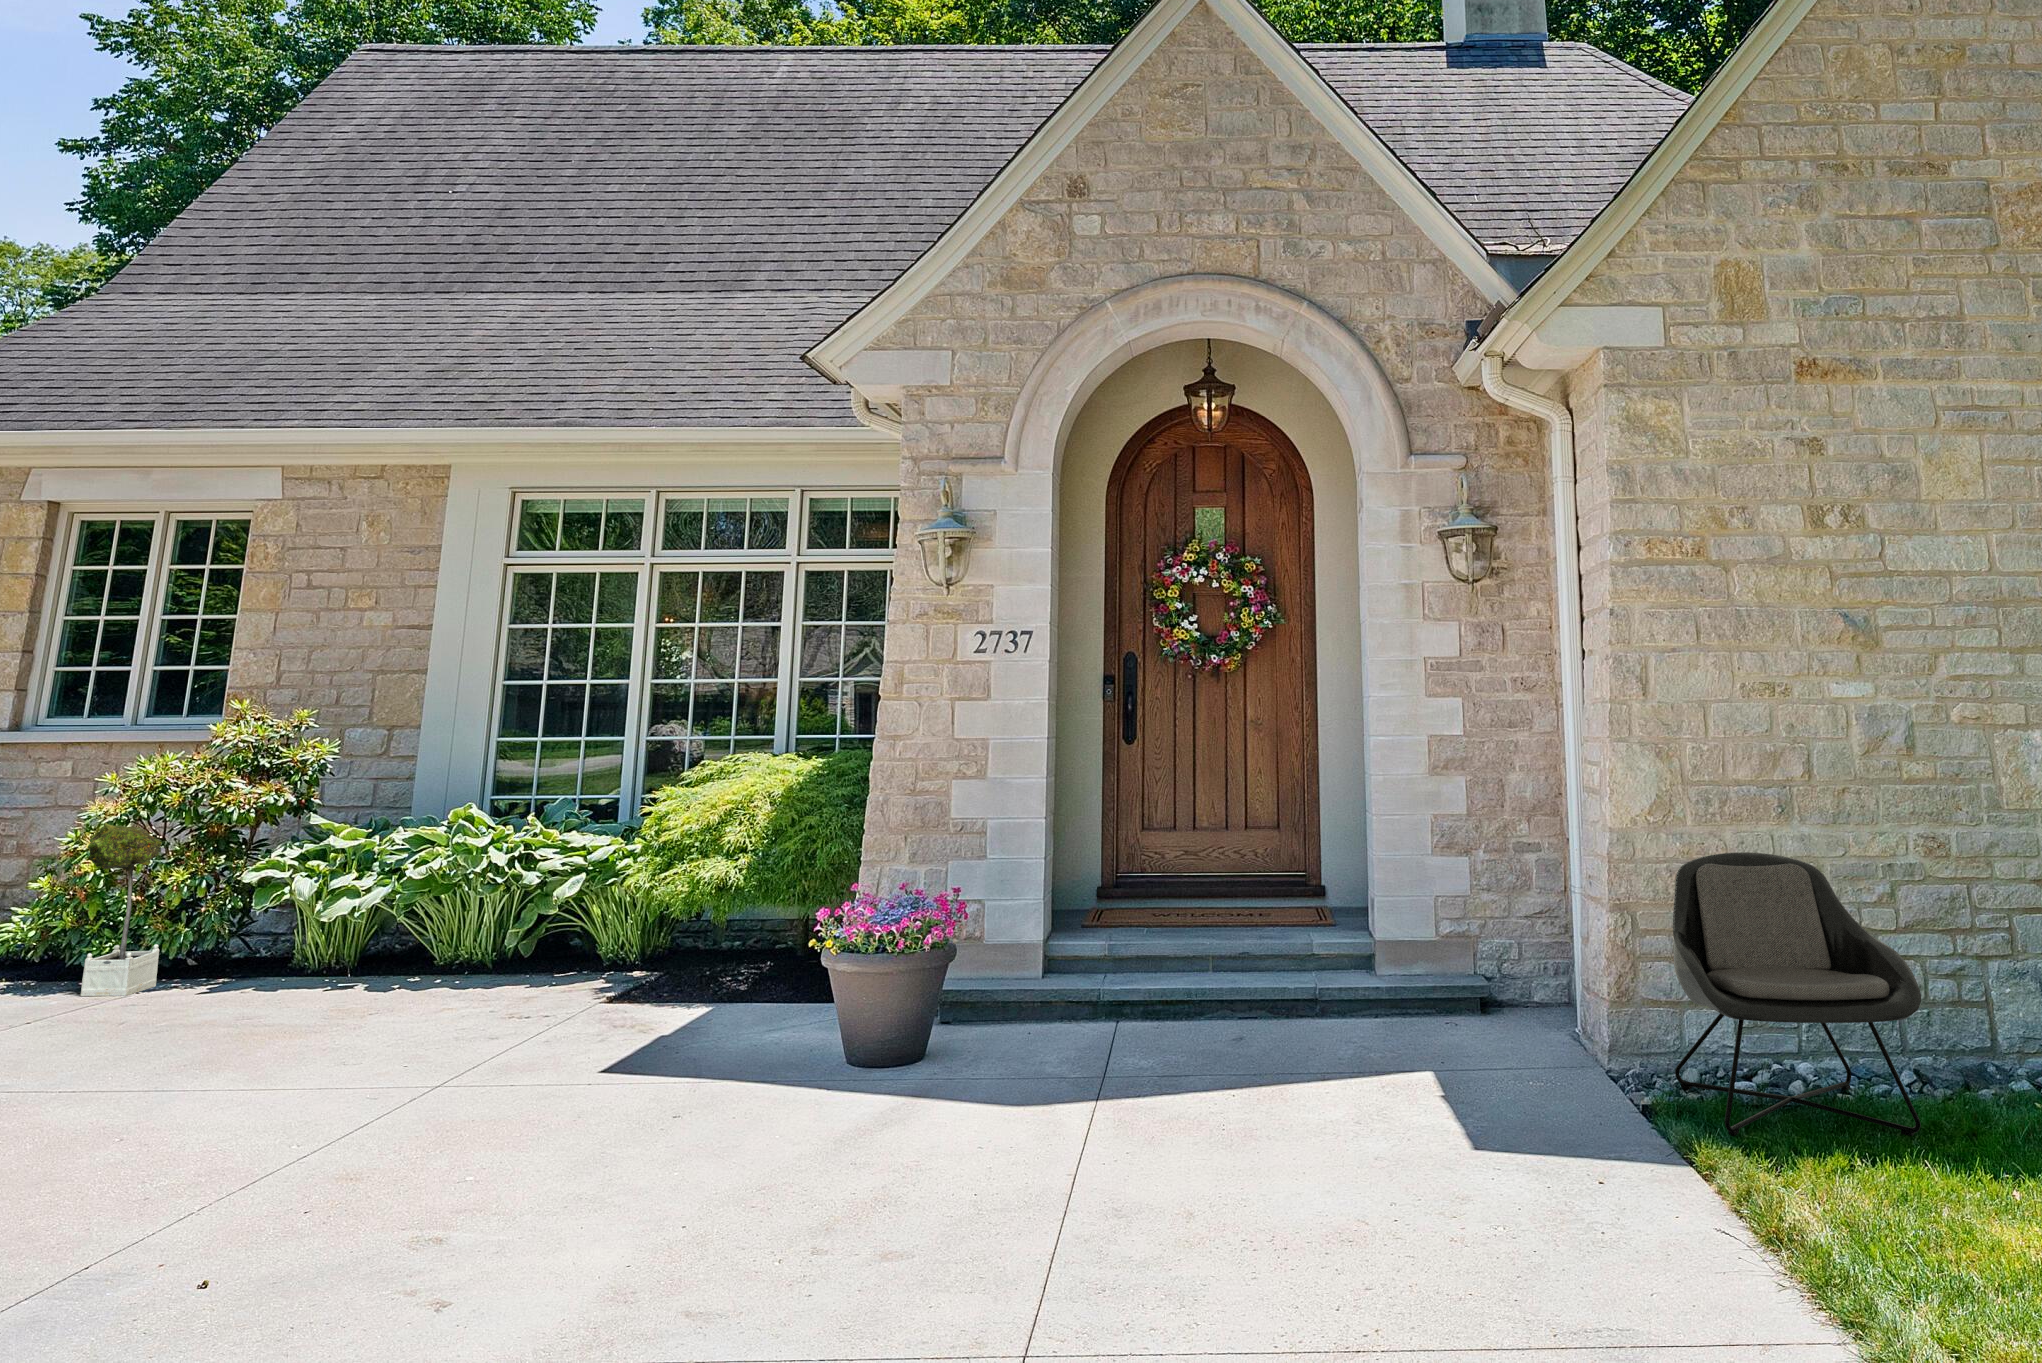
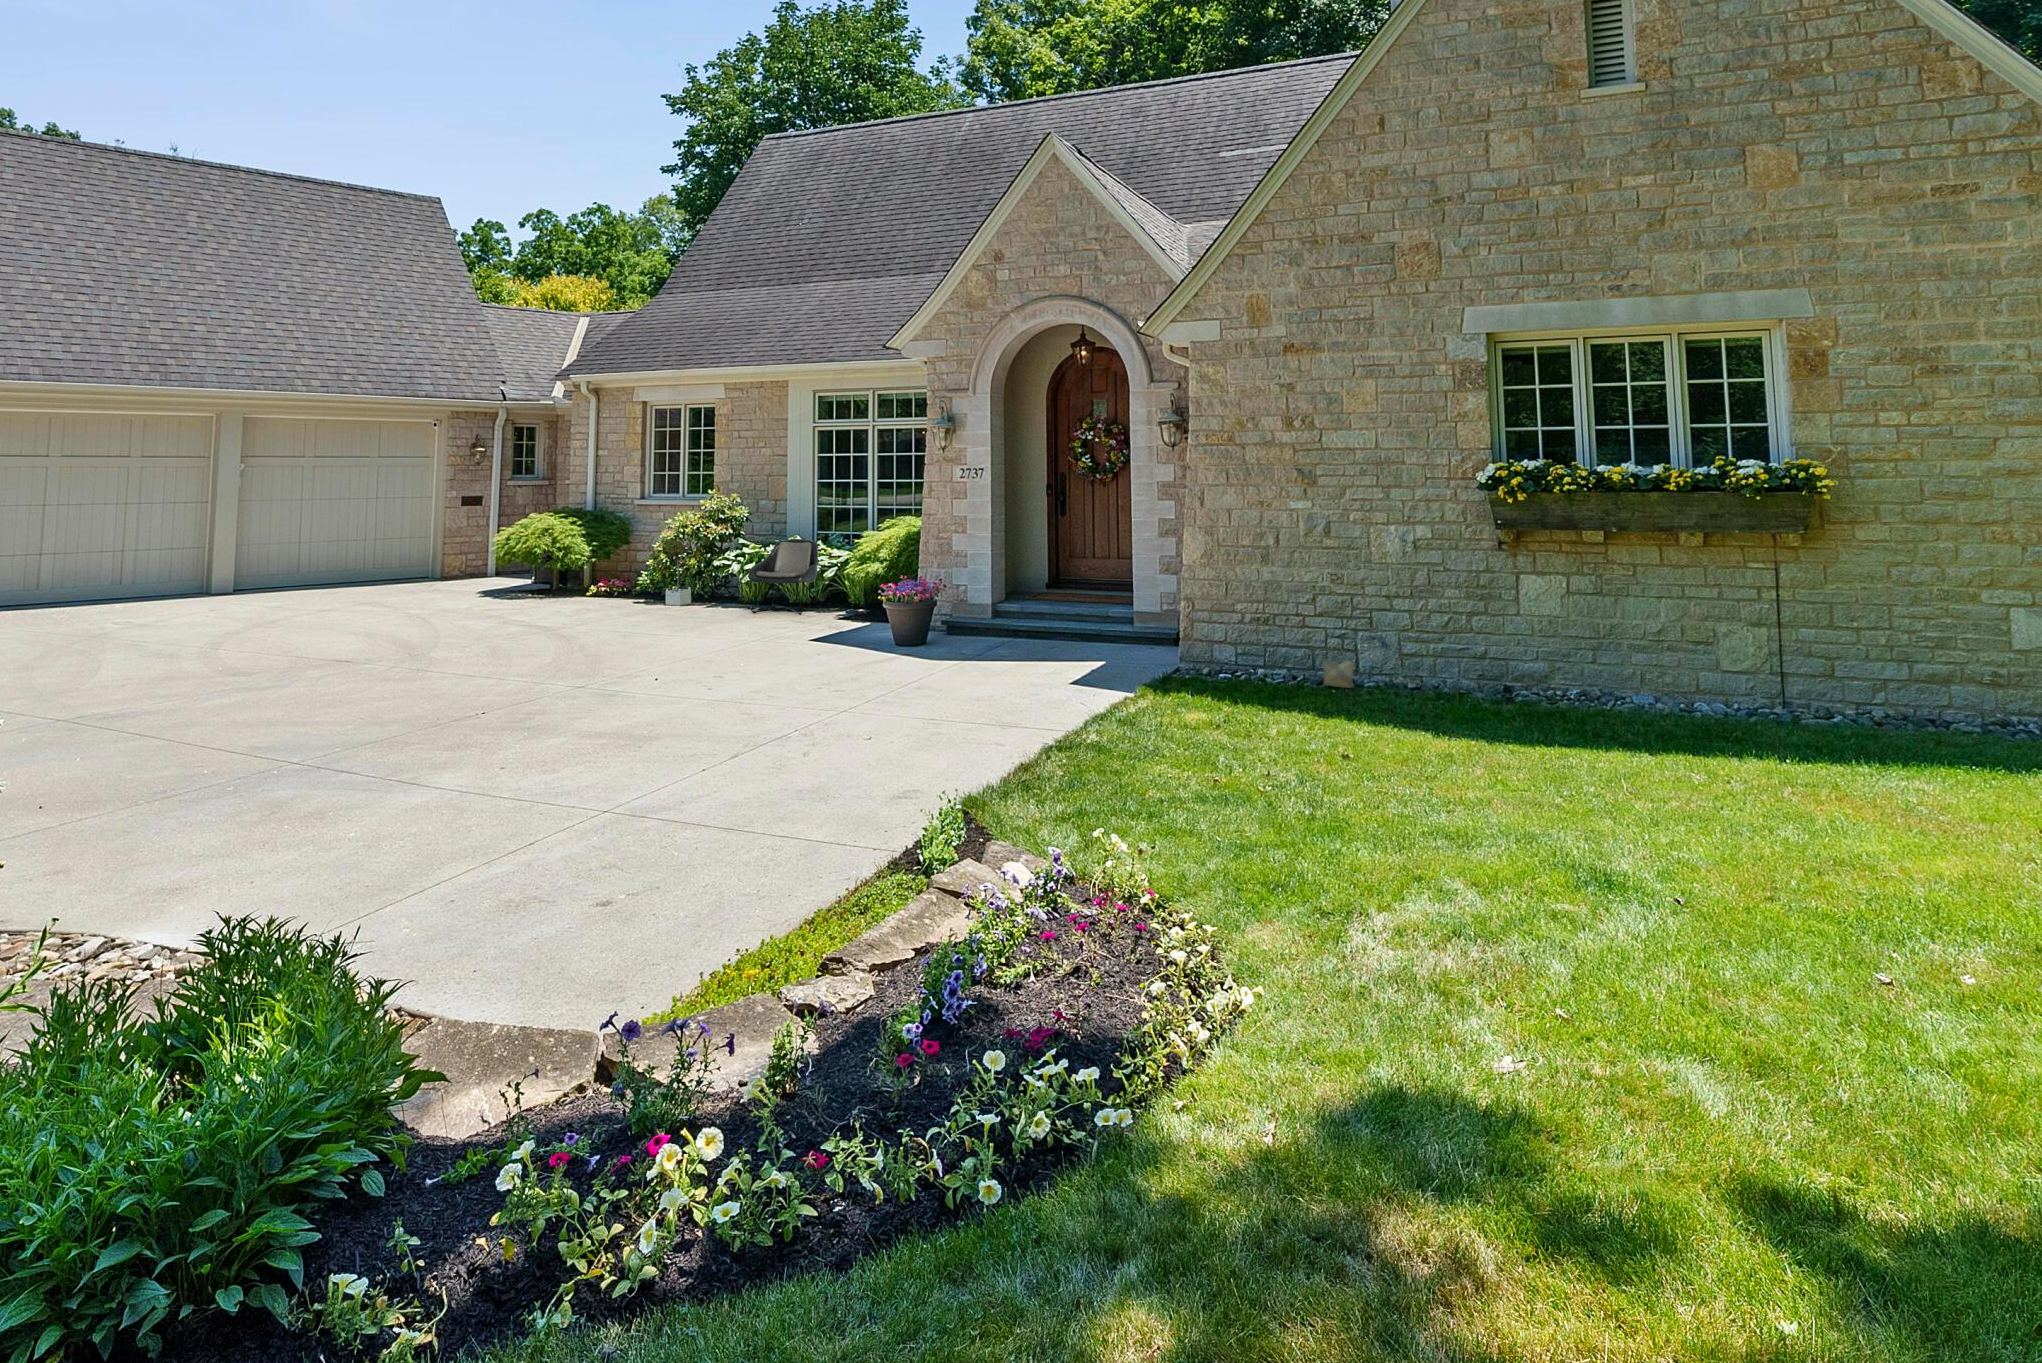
lounge chair: present [1673,852,1921,1136] -> present [748,539,821,615]
woven basket: none [1951,985,2026,1087] -> present [1323,645,1354,688]

